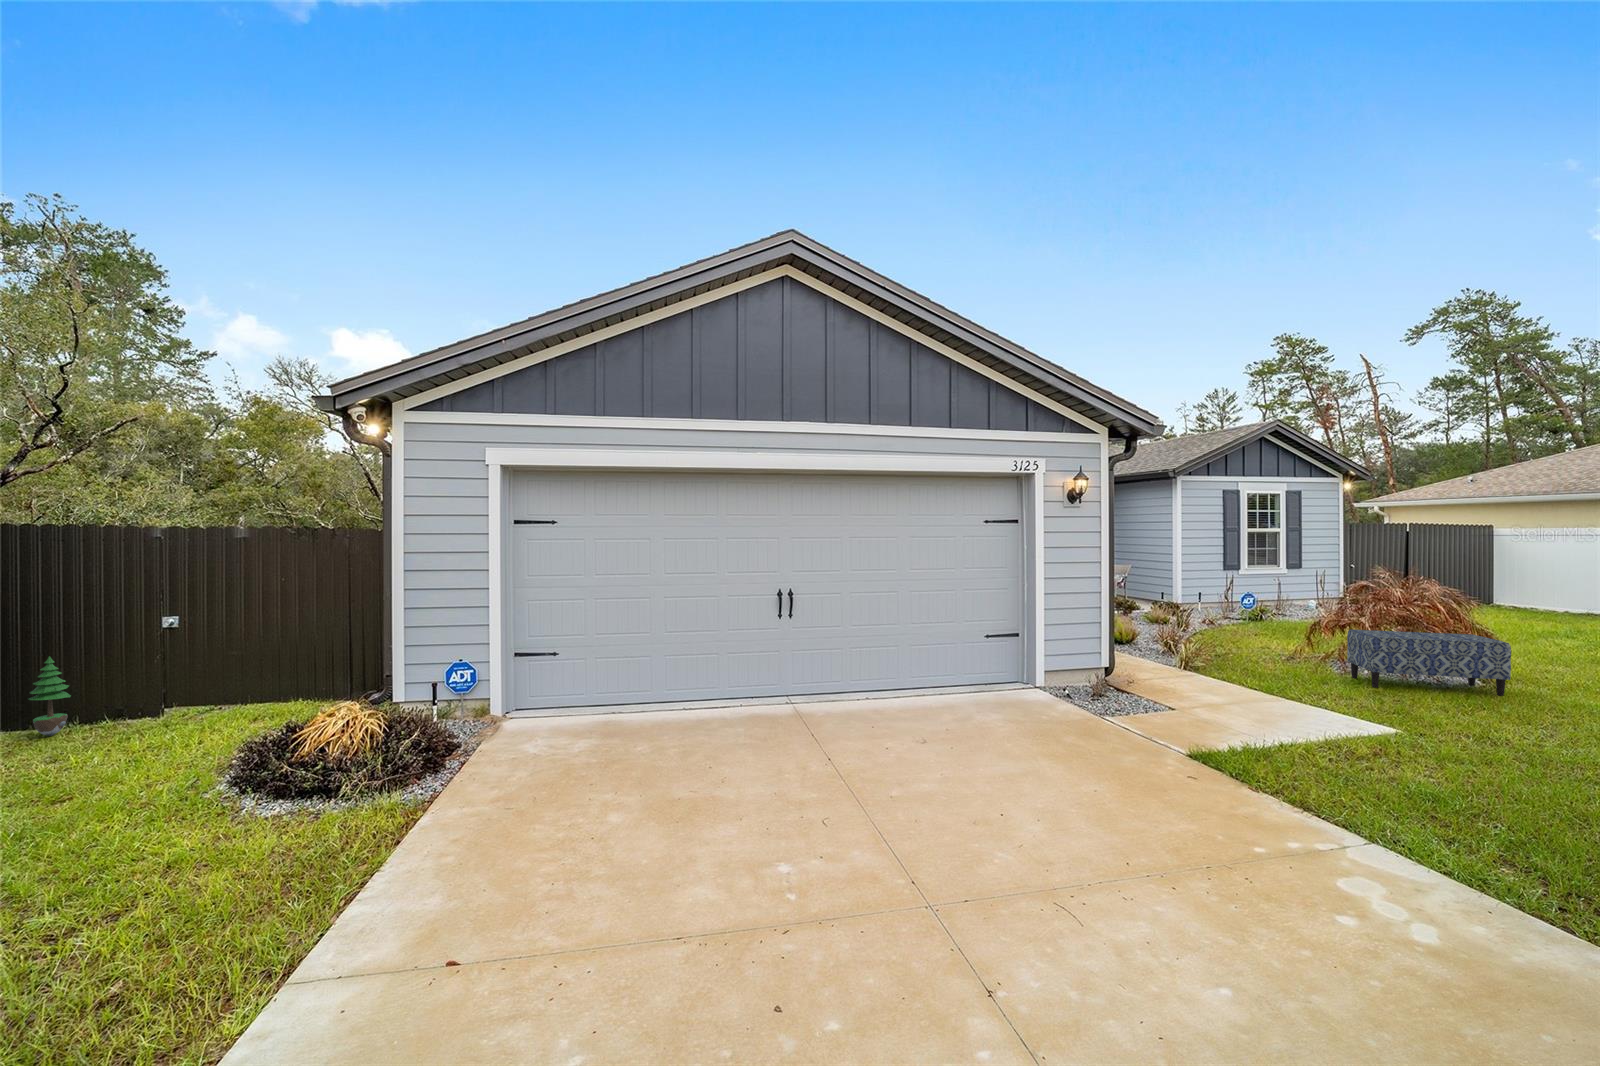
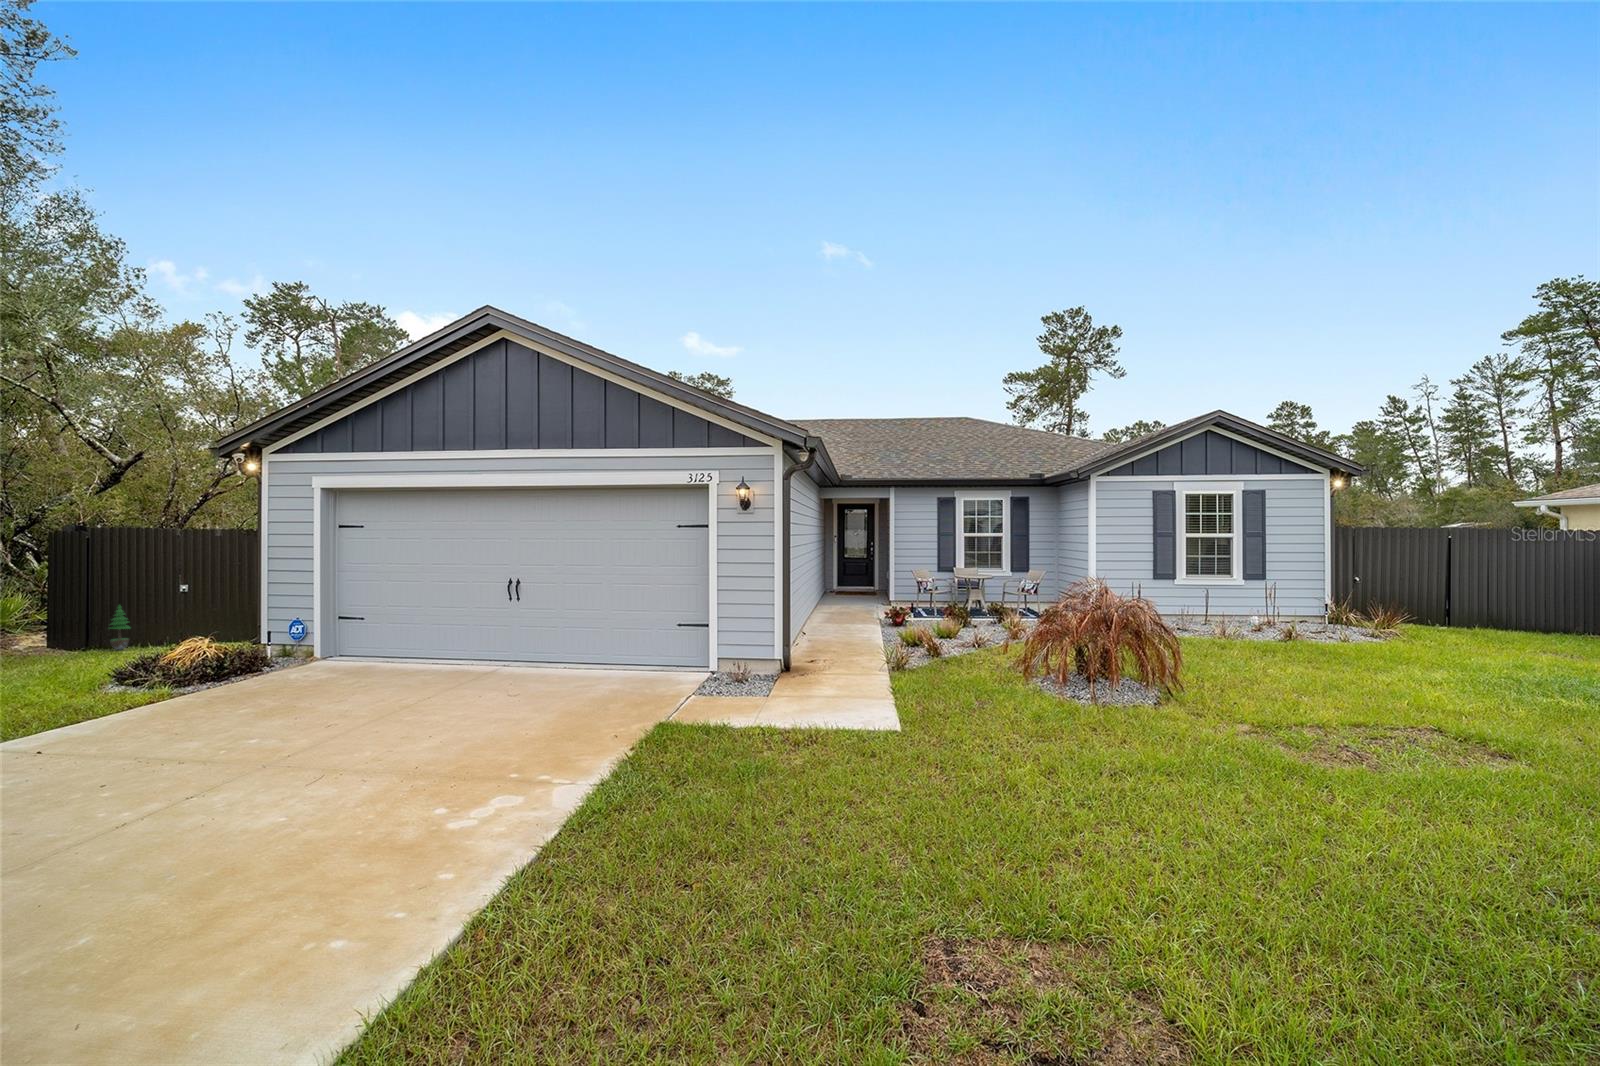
bench: present [1347,629,1511,696] -> none [1017,637,1148,713]

